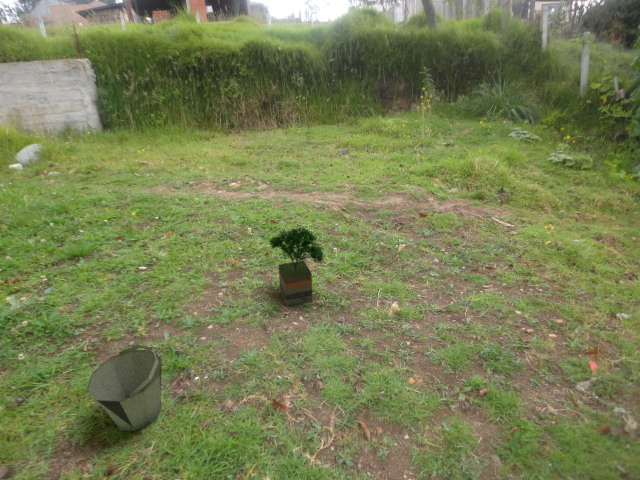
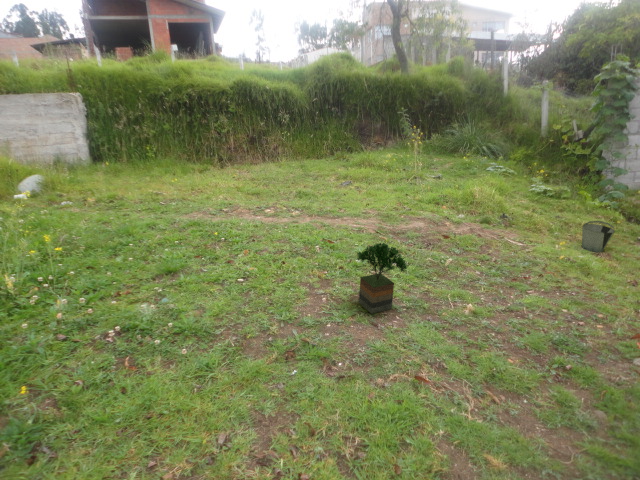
bucket: present [87,345,162,431] -> present [582,221,615,252]

